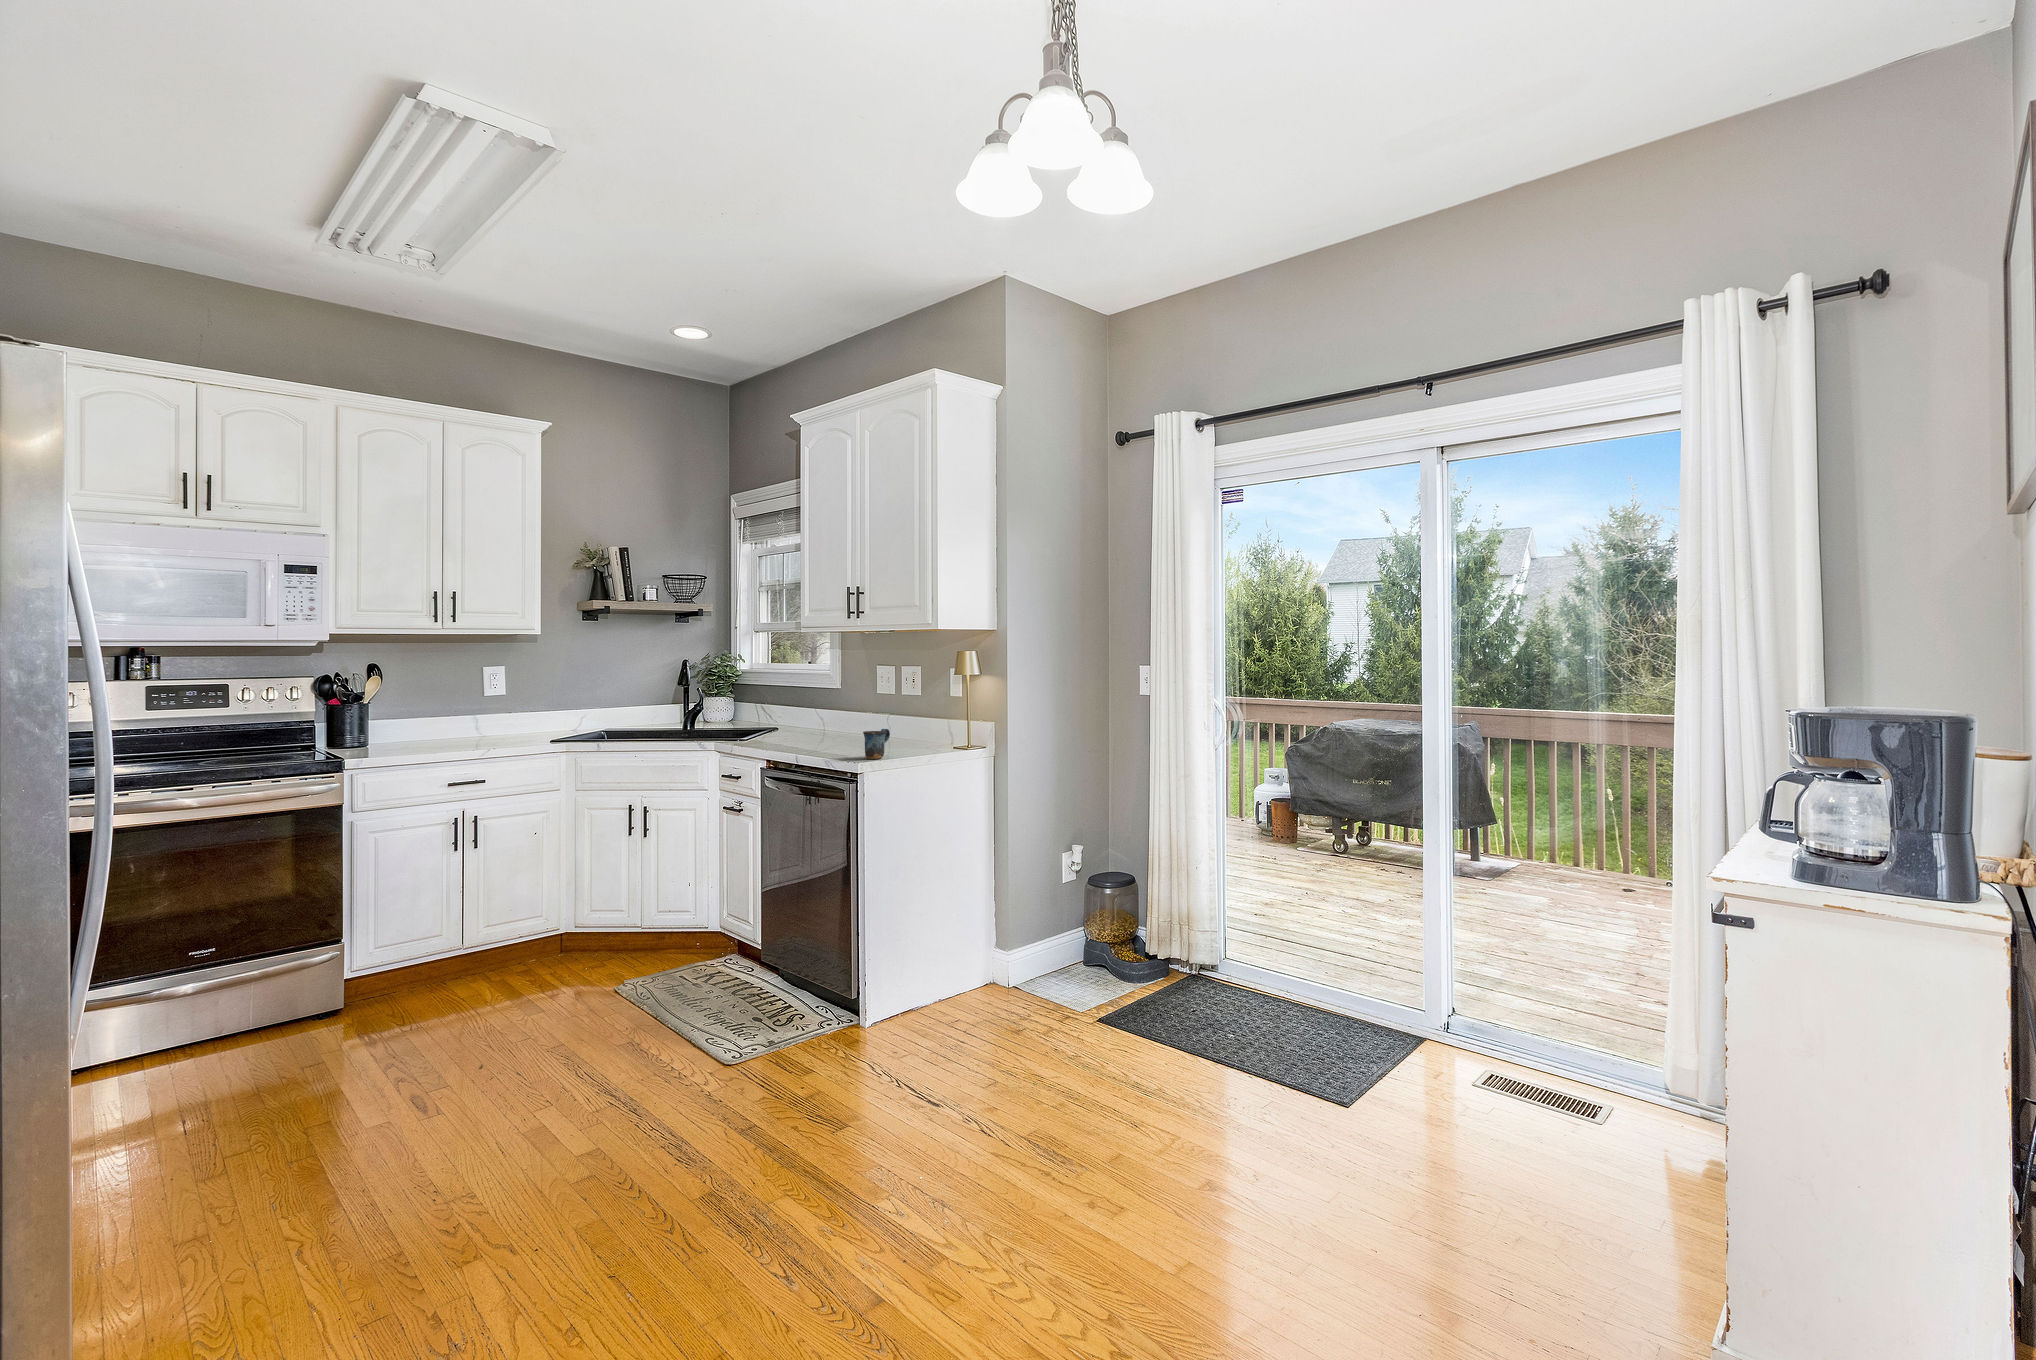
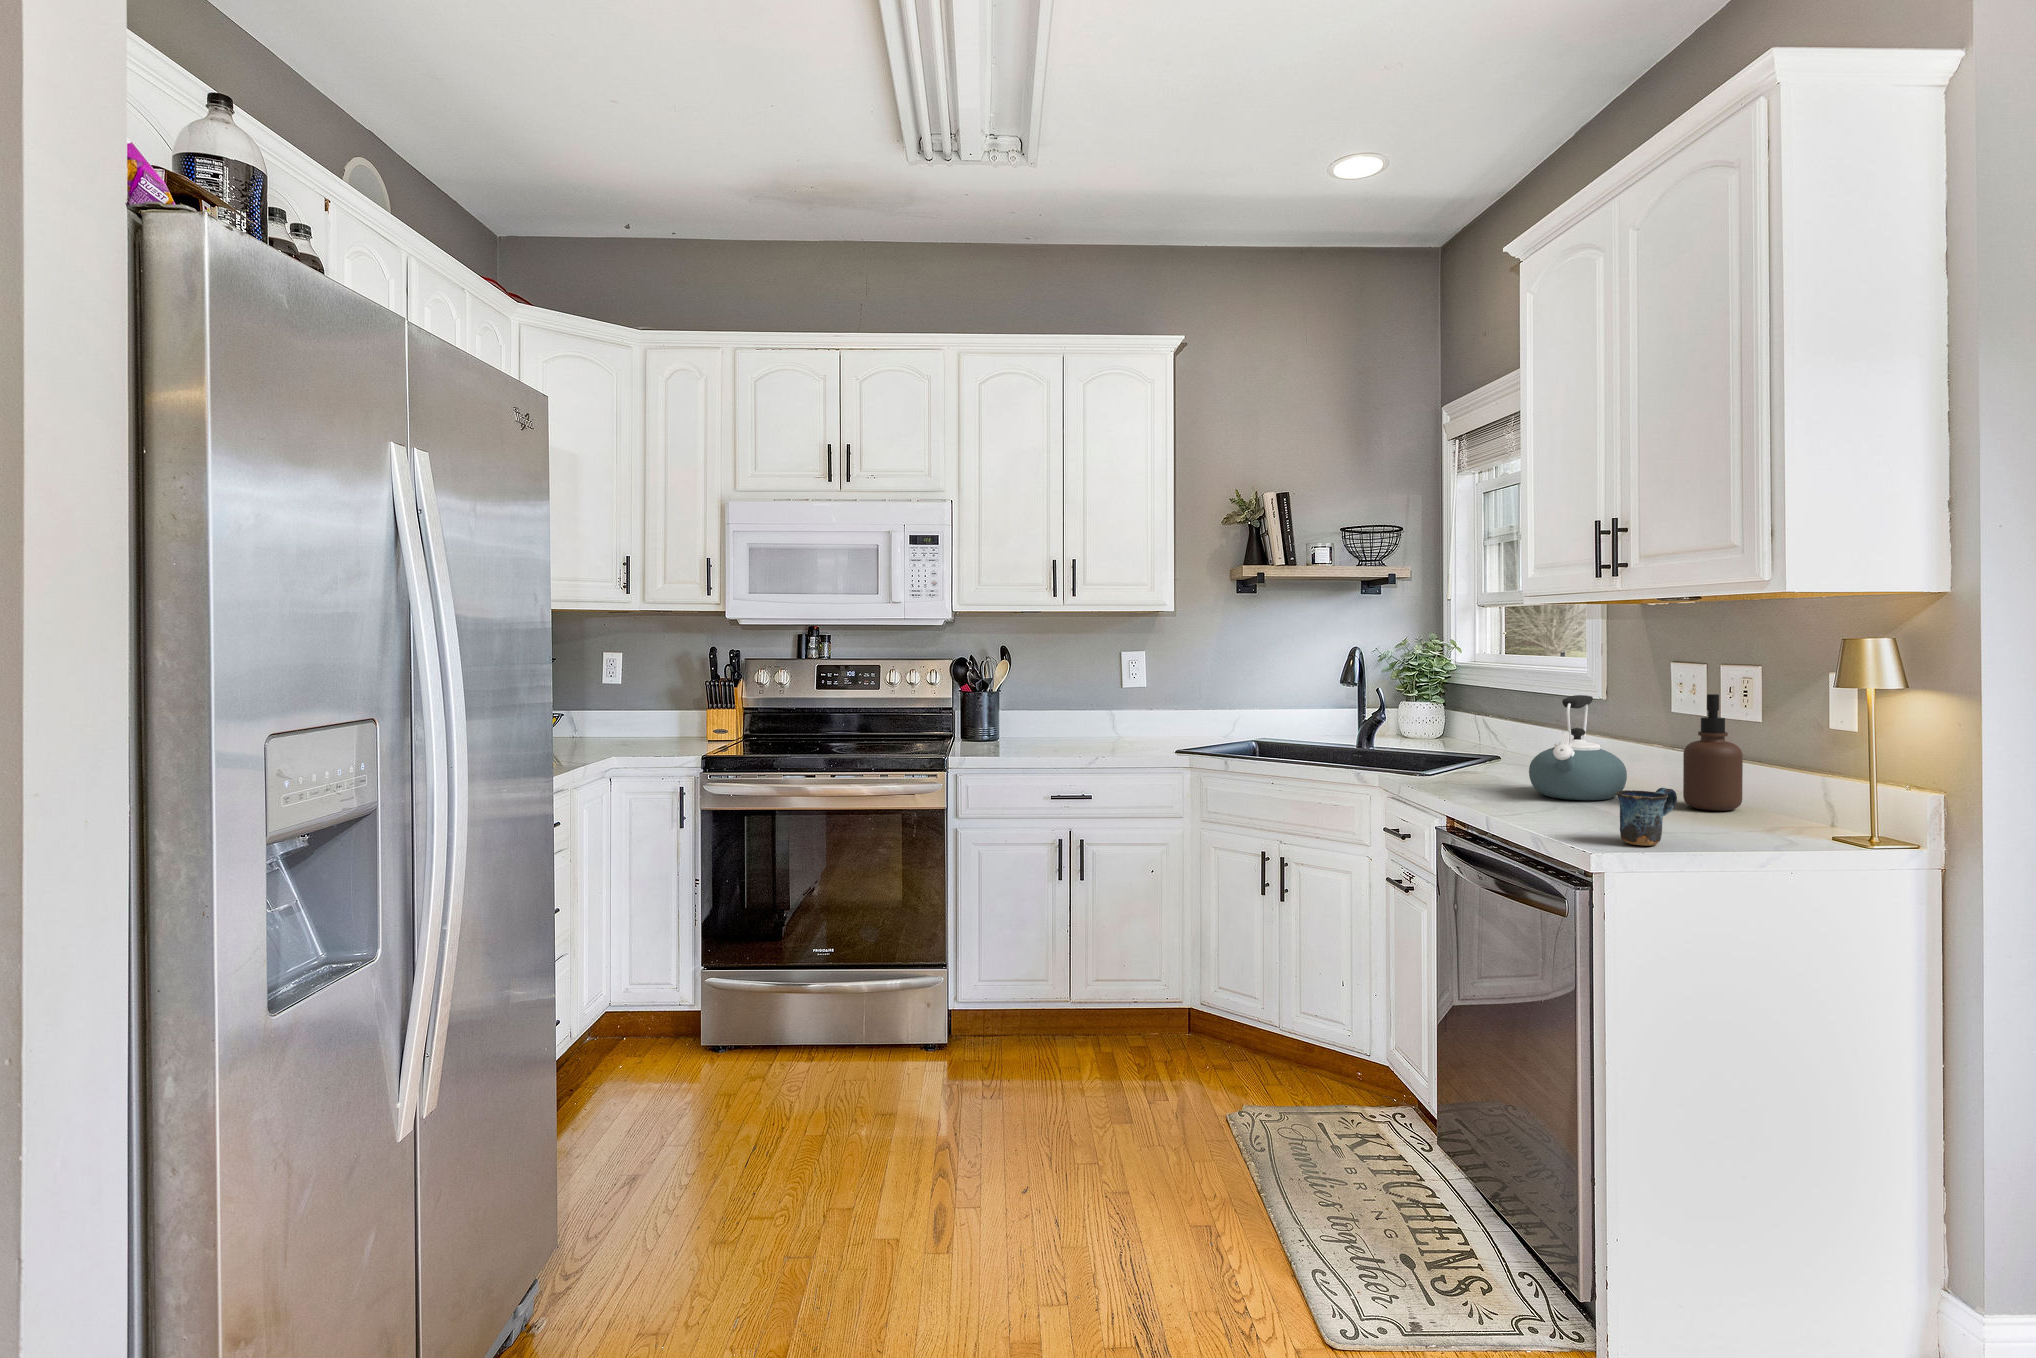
soap dispenser: none [888,682,914,744] -> present [1683,694,1743,811]
kettle: none [808,686,859,745] -> present [1529,695,1627,800]

